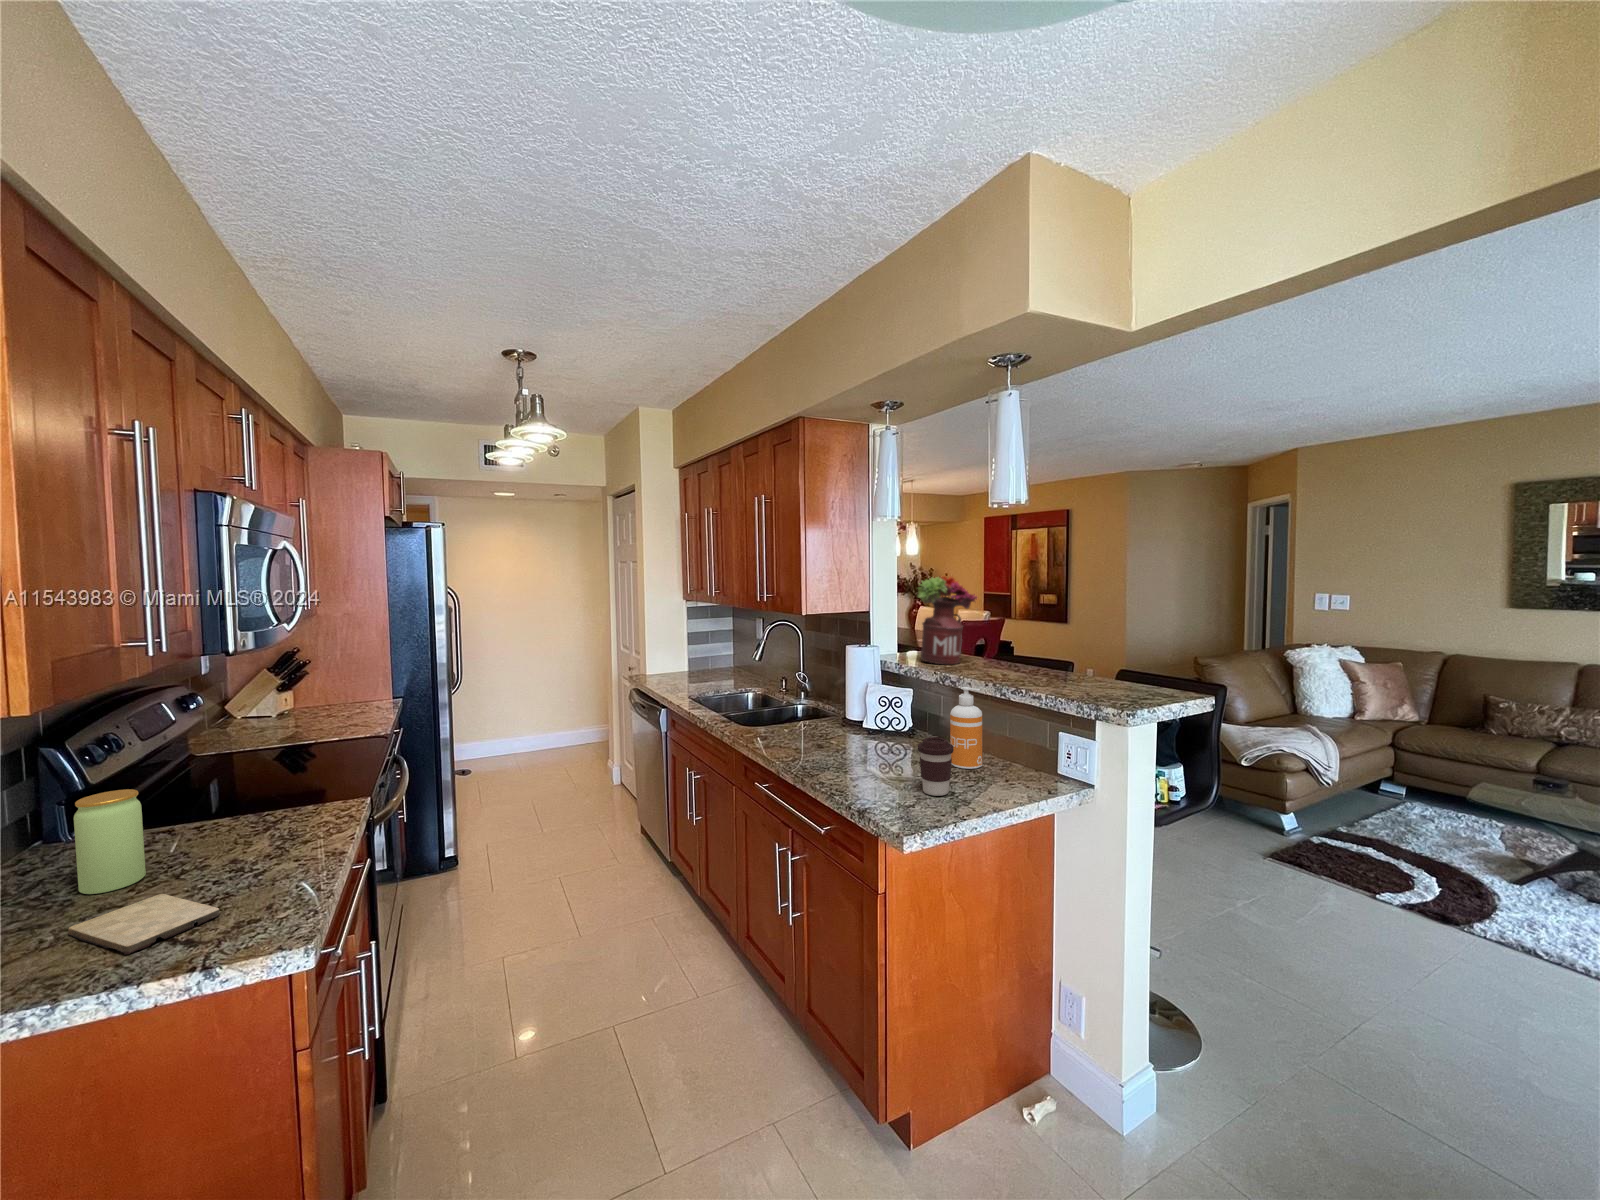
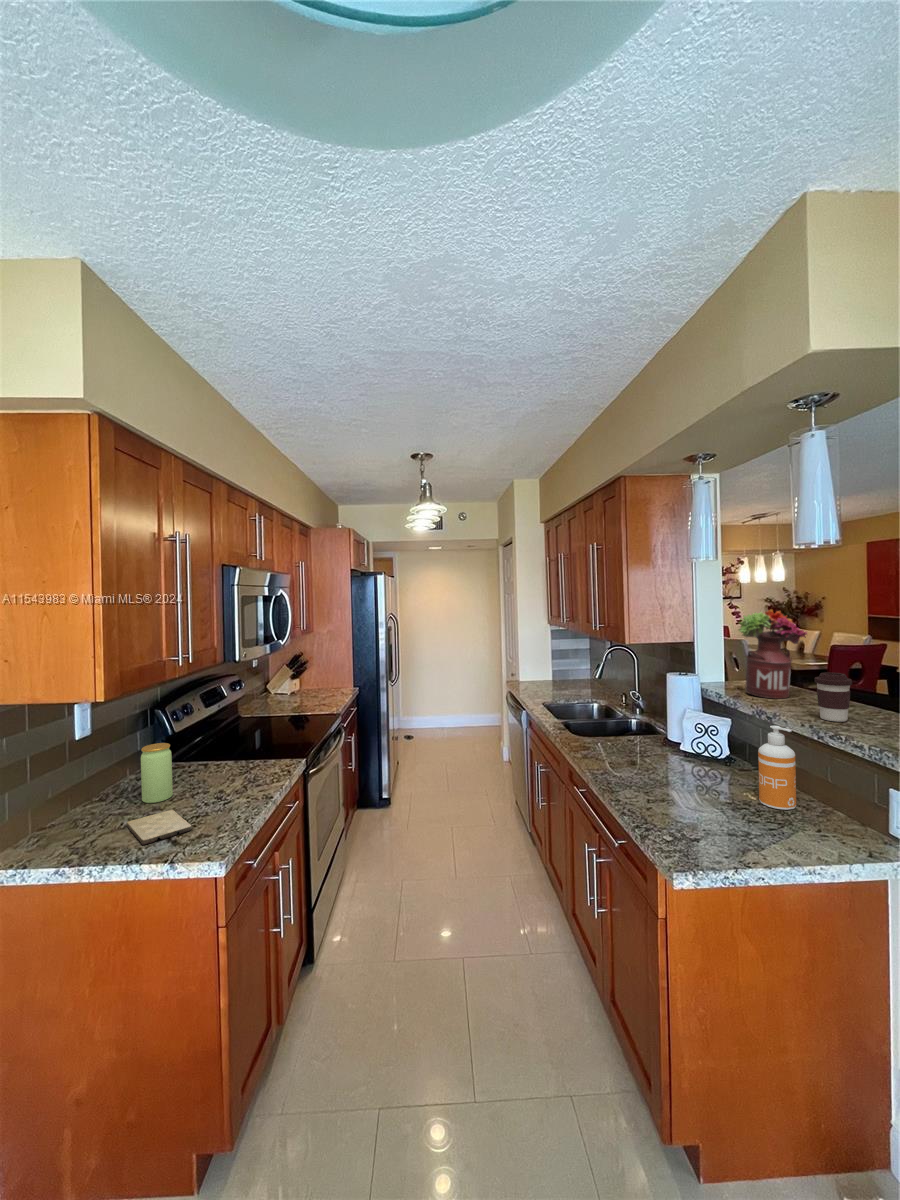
coffee cup: present [918,737,954,796] -> present [815,672,852,722]

